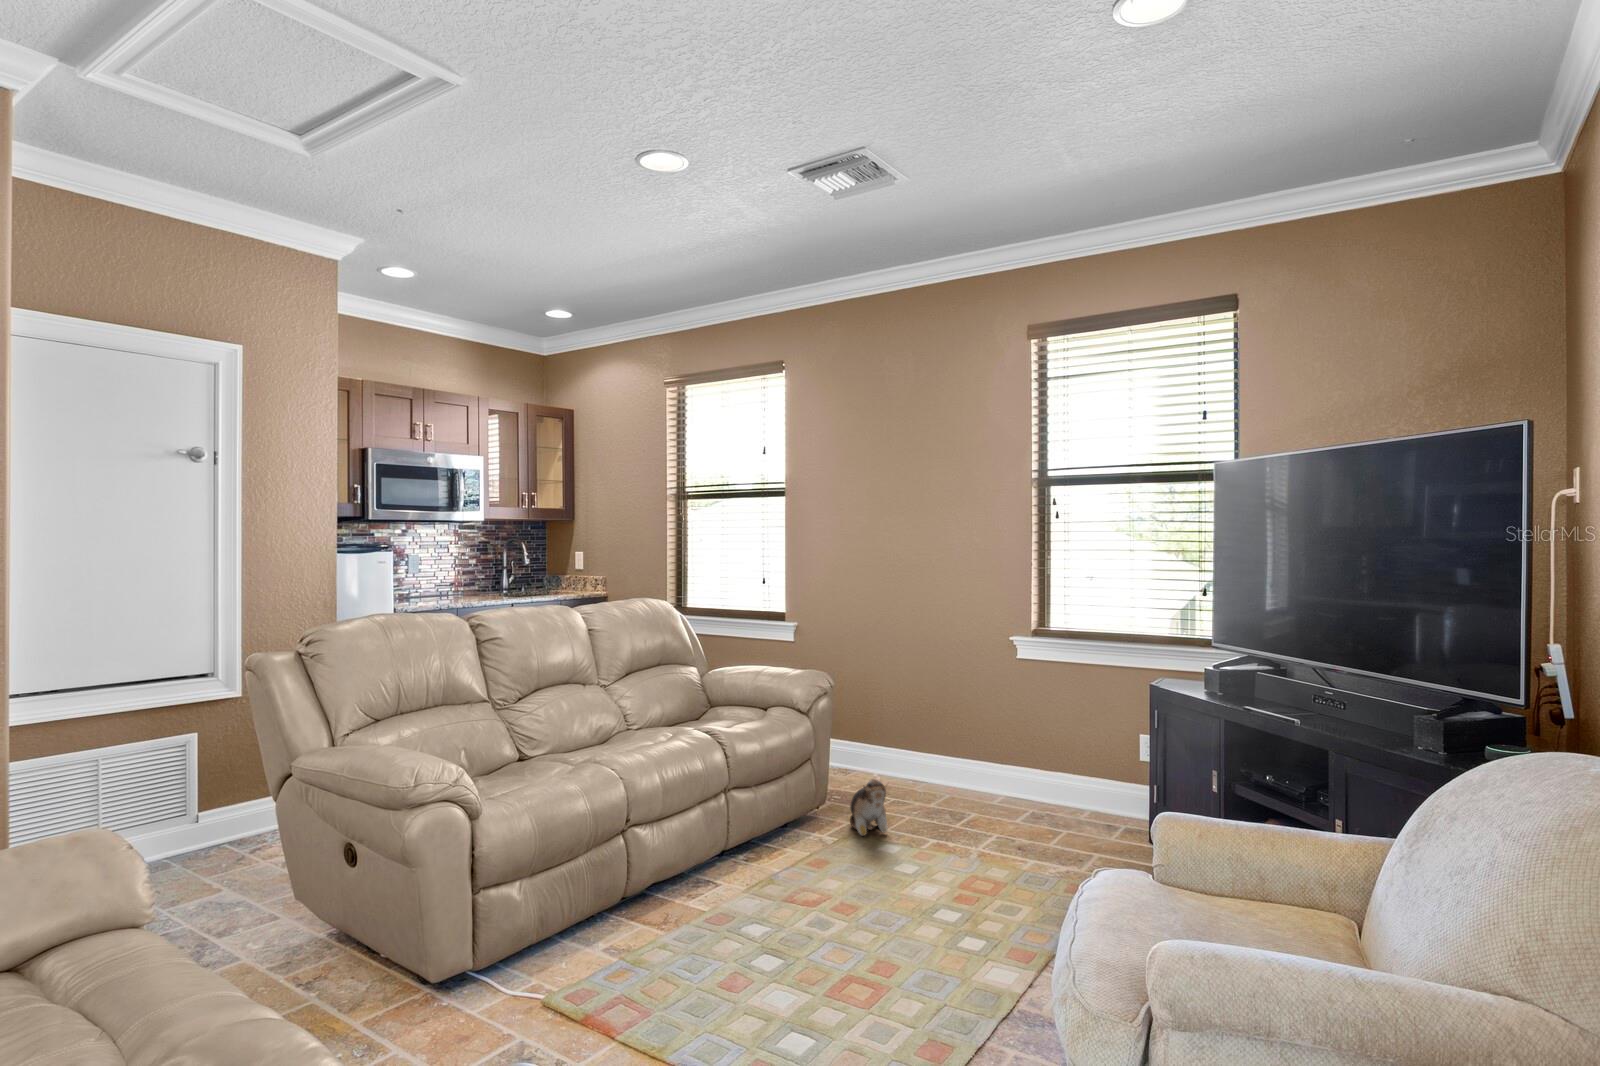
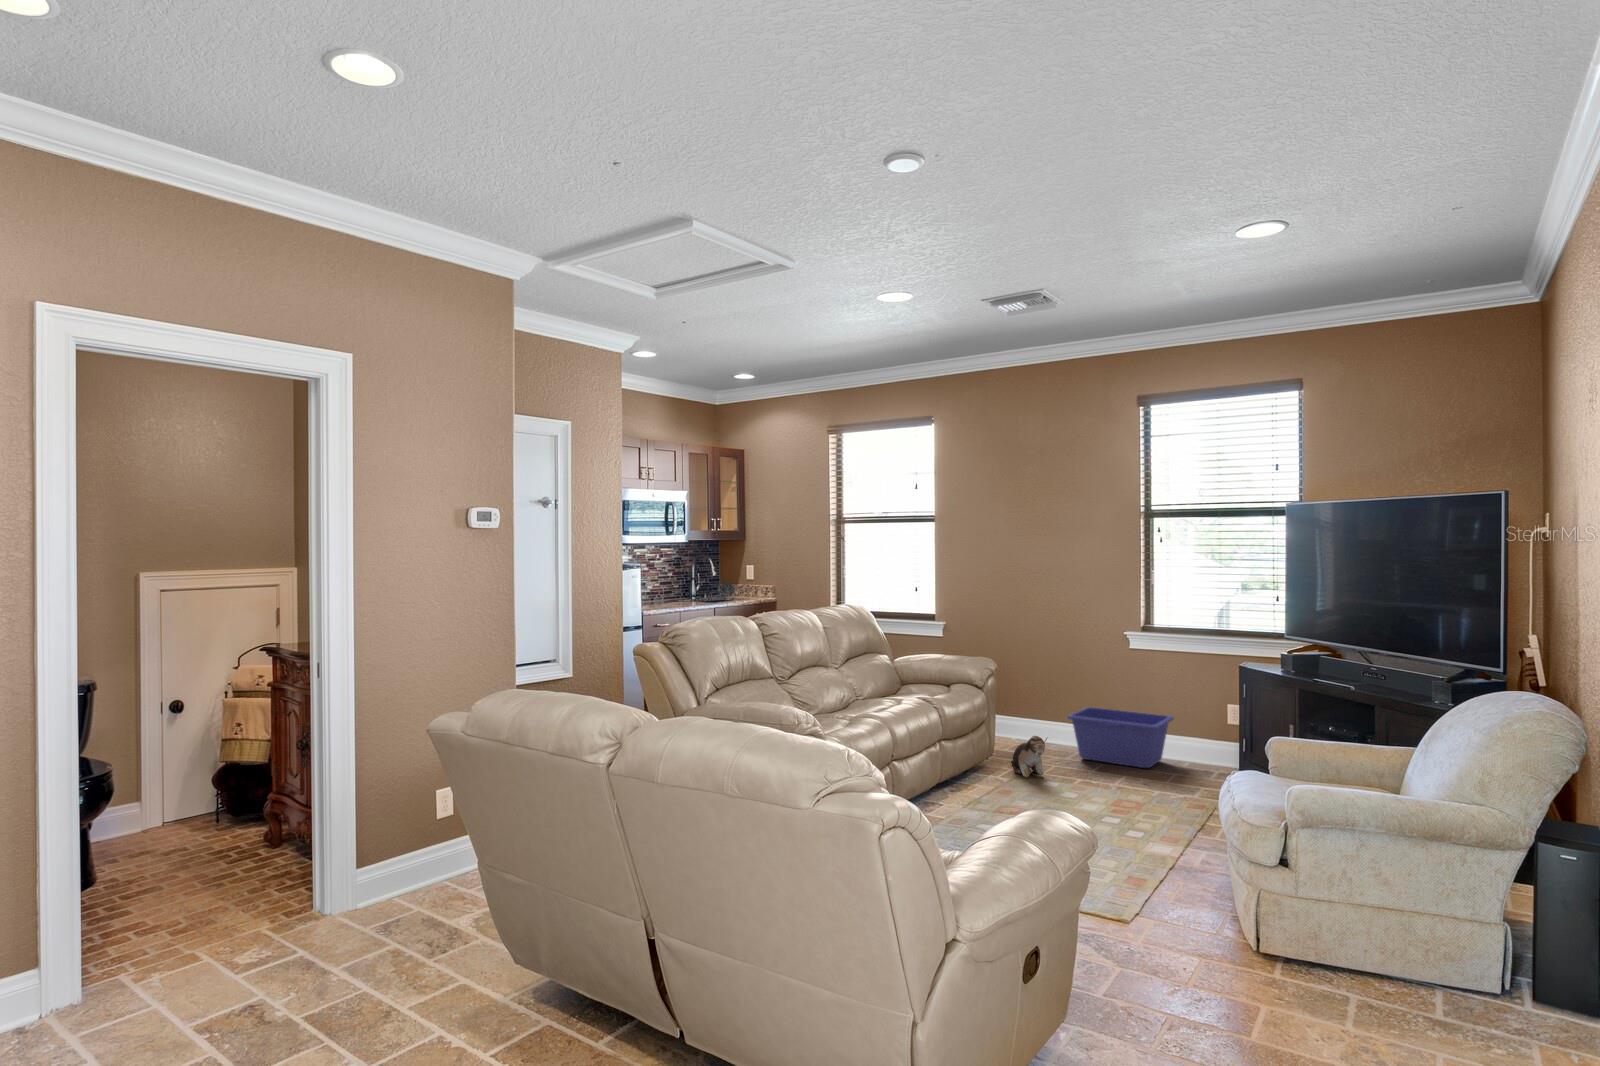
storage bin: none [932,736,1072,821] -> present [1067,707,1173,768]

